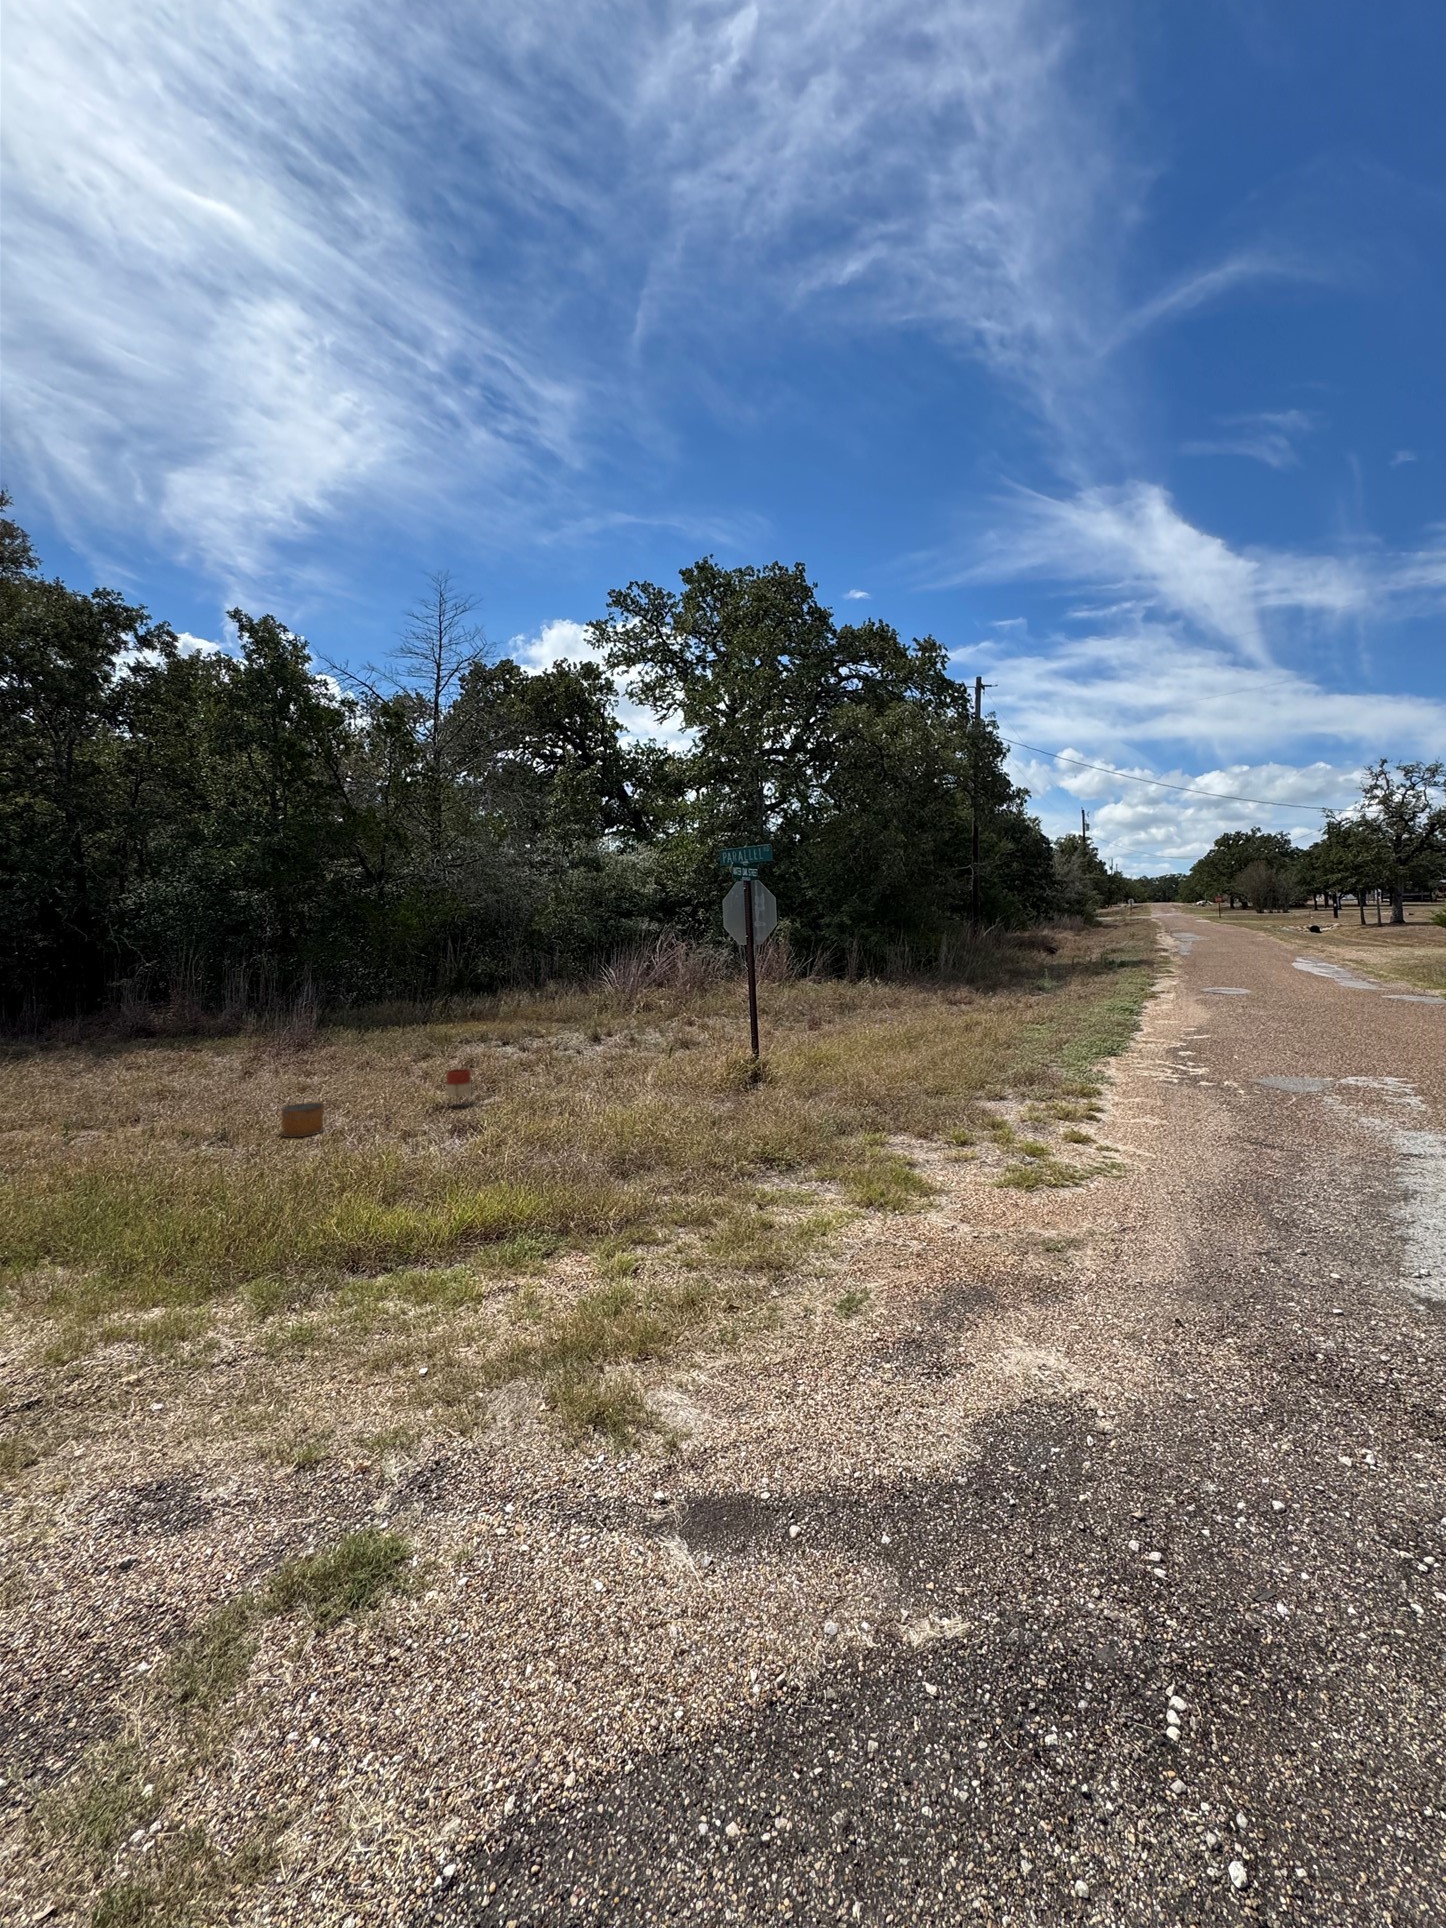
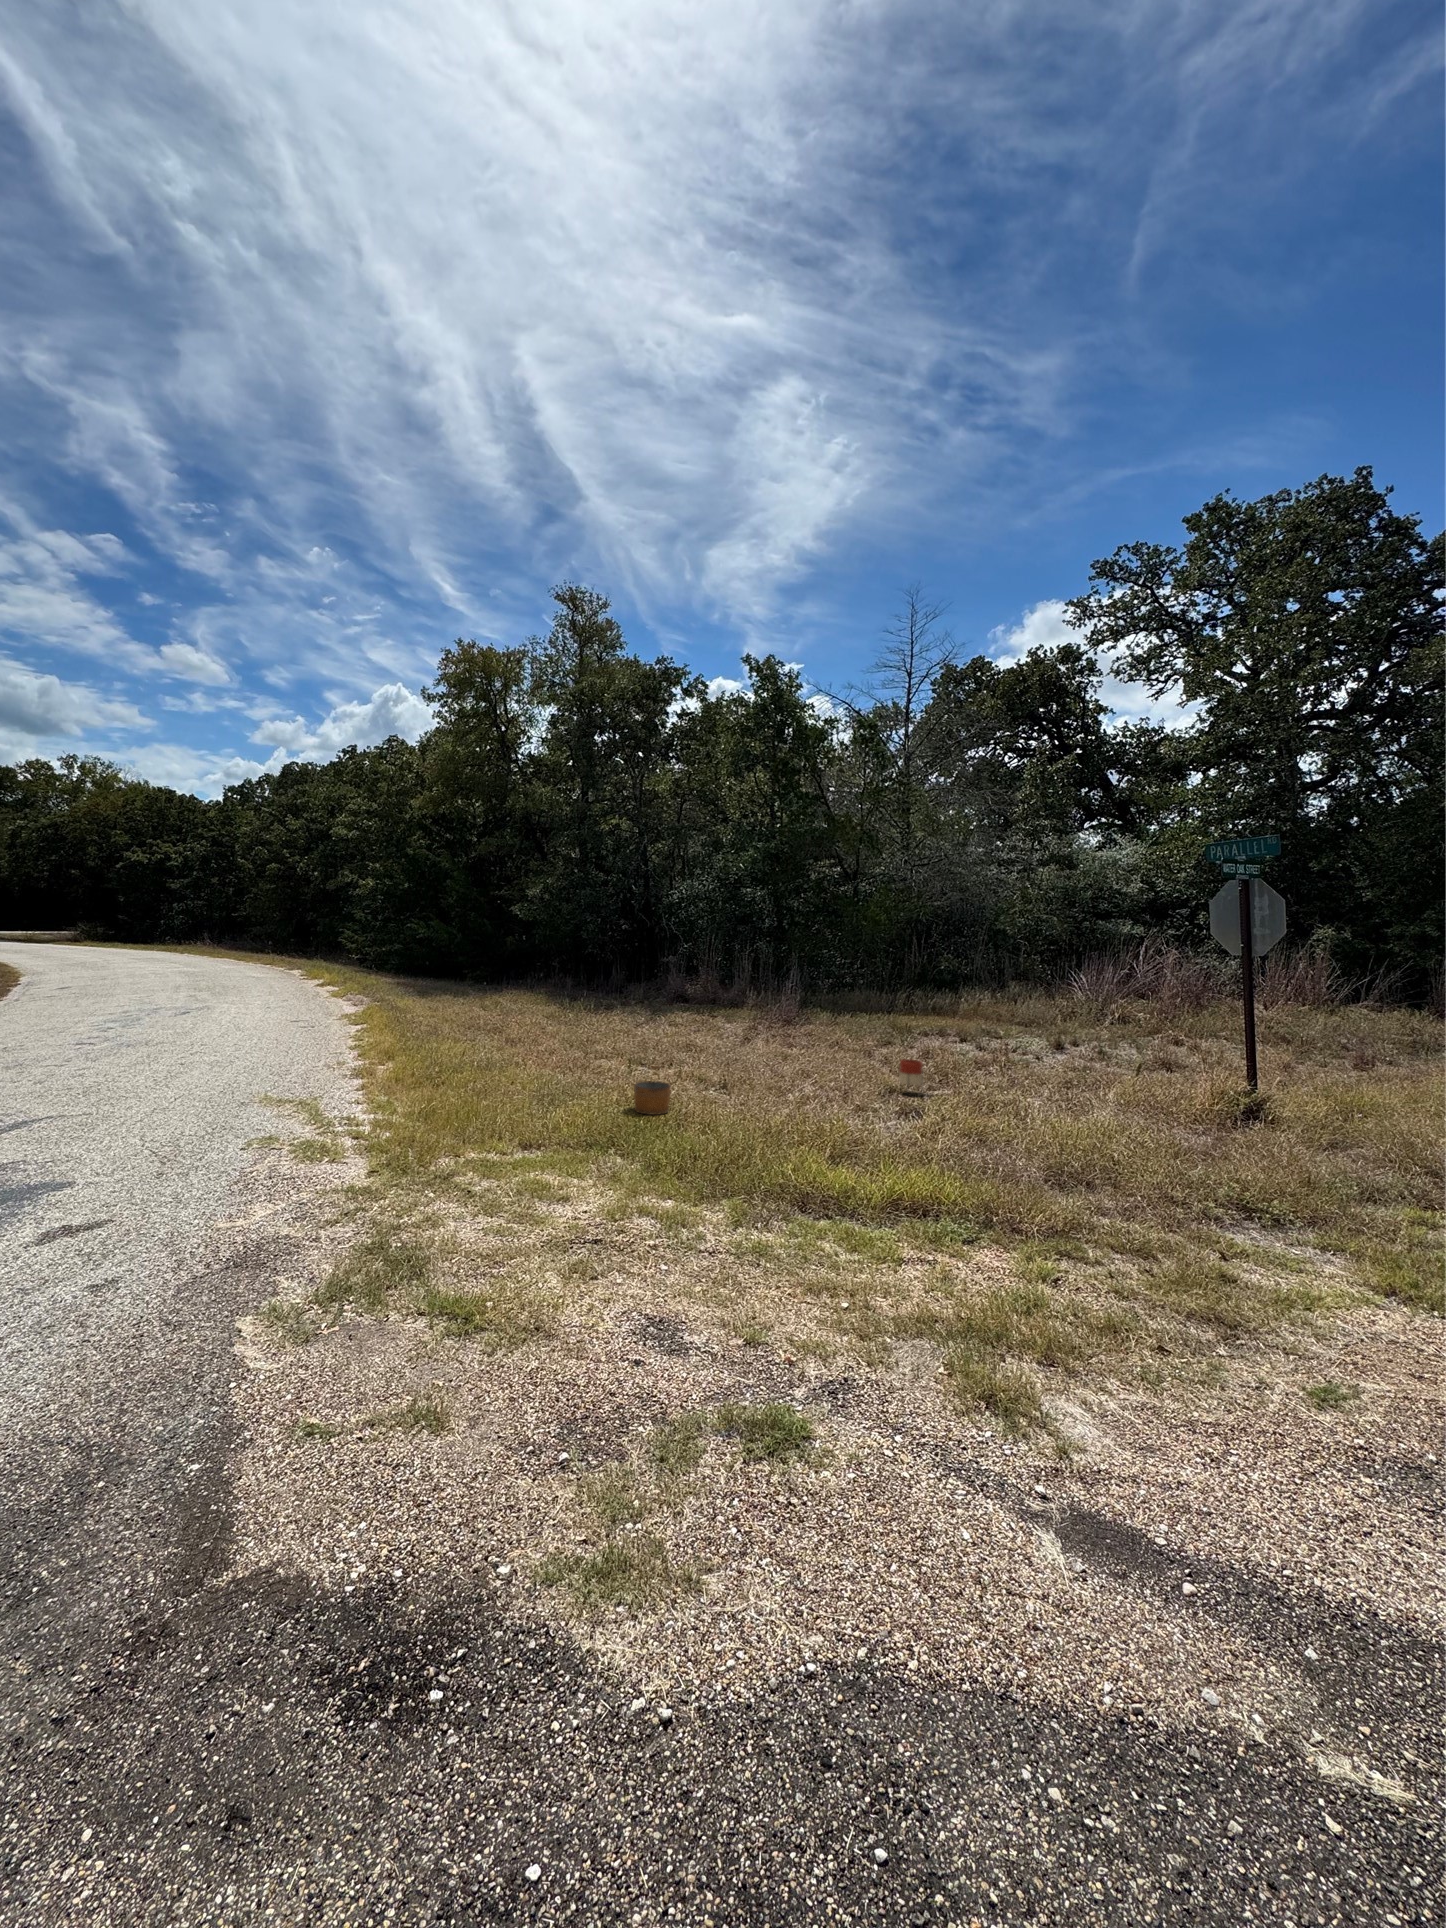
bucket: present [281,1086,324,1137] -> present [634,1066,671,1115]

